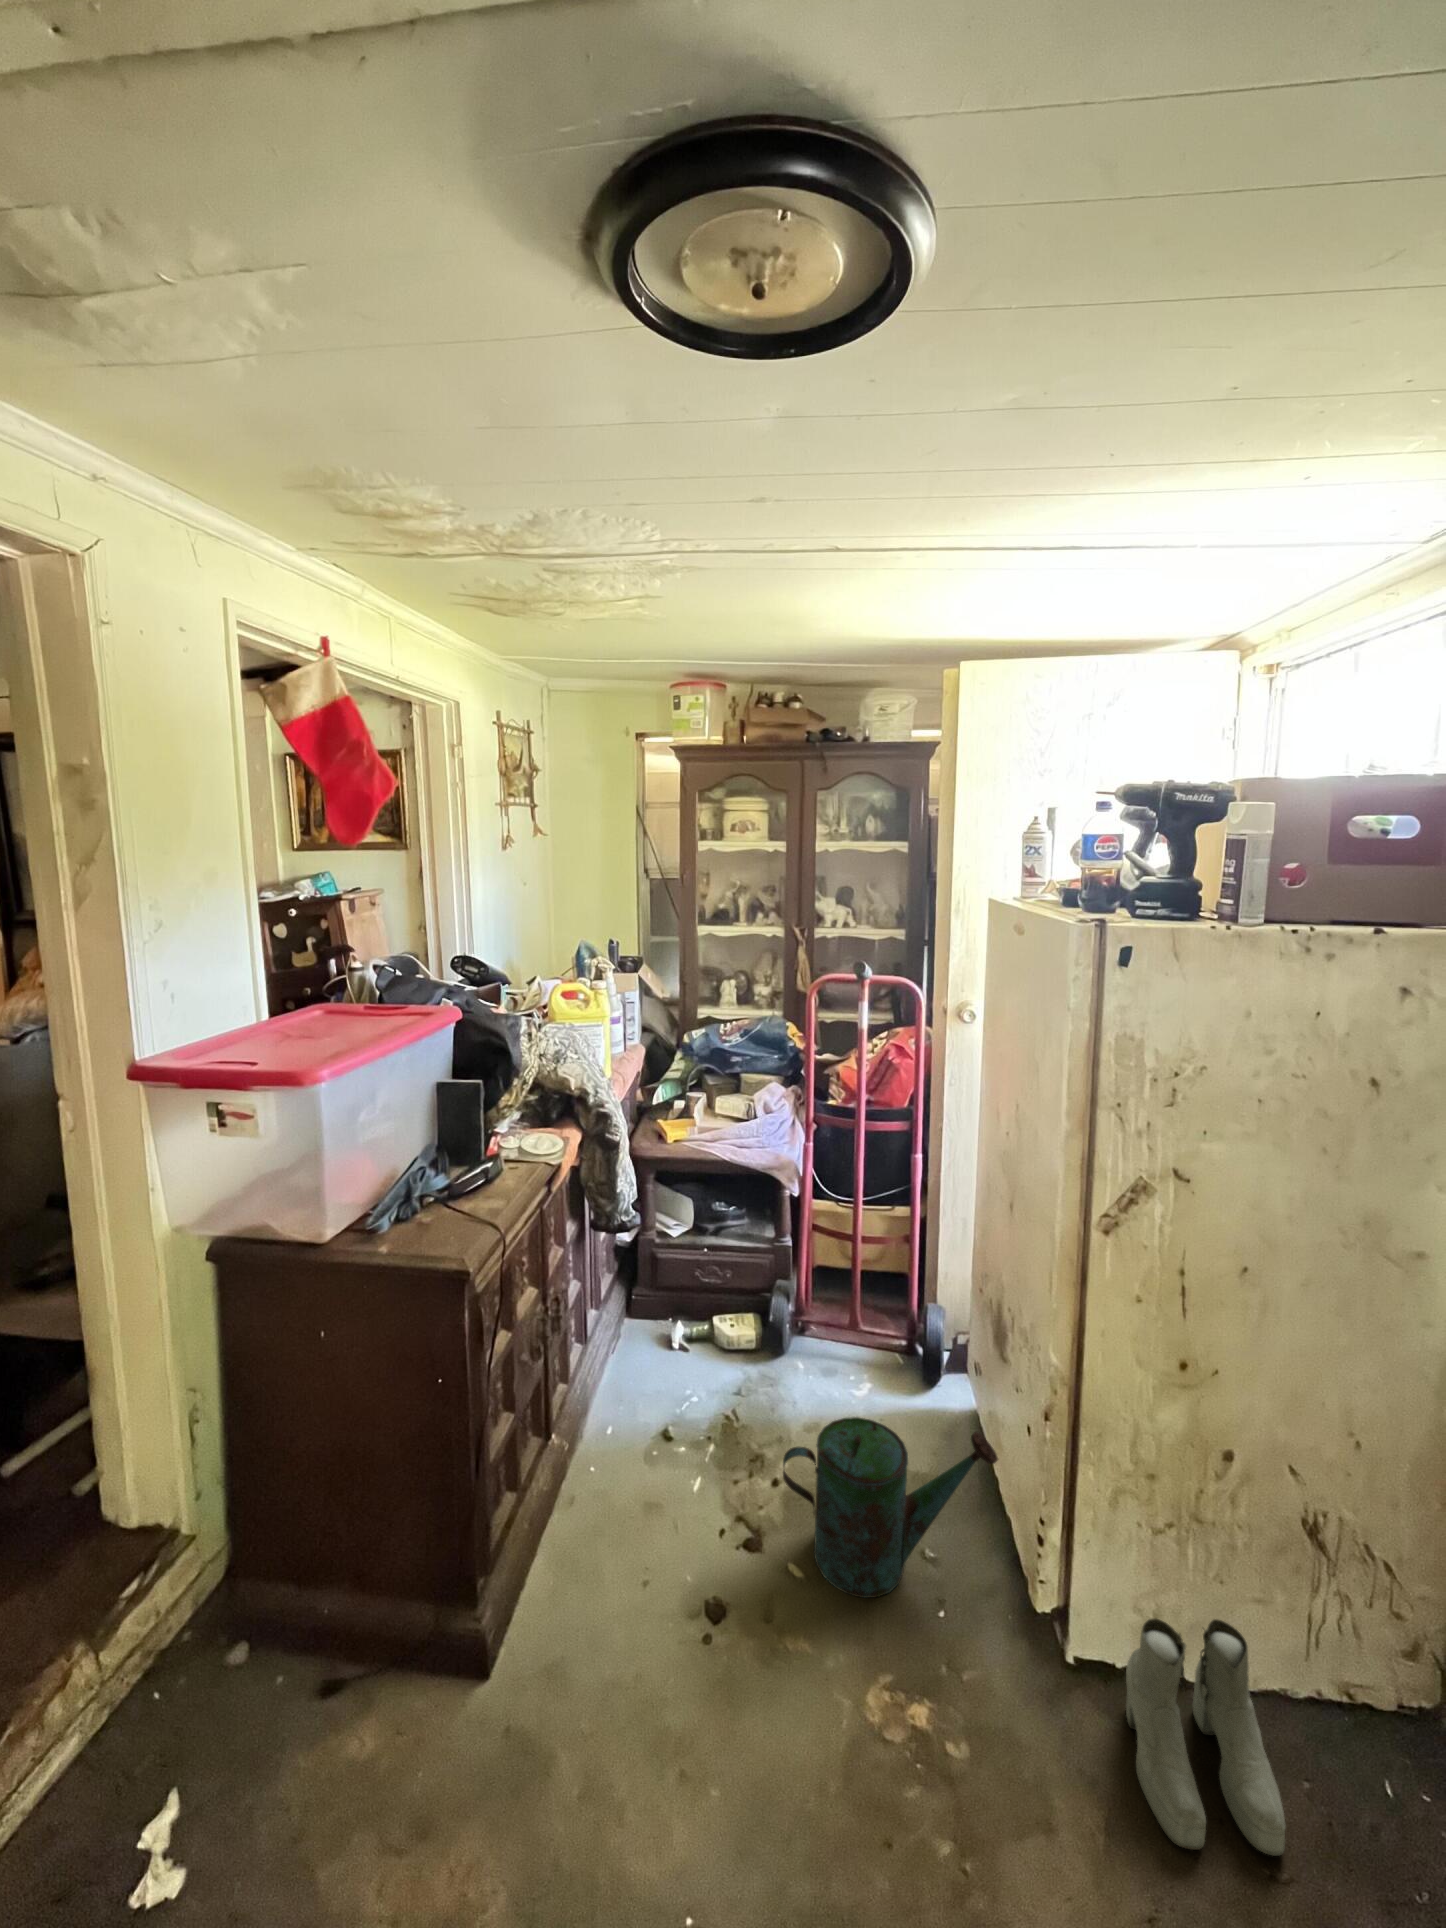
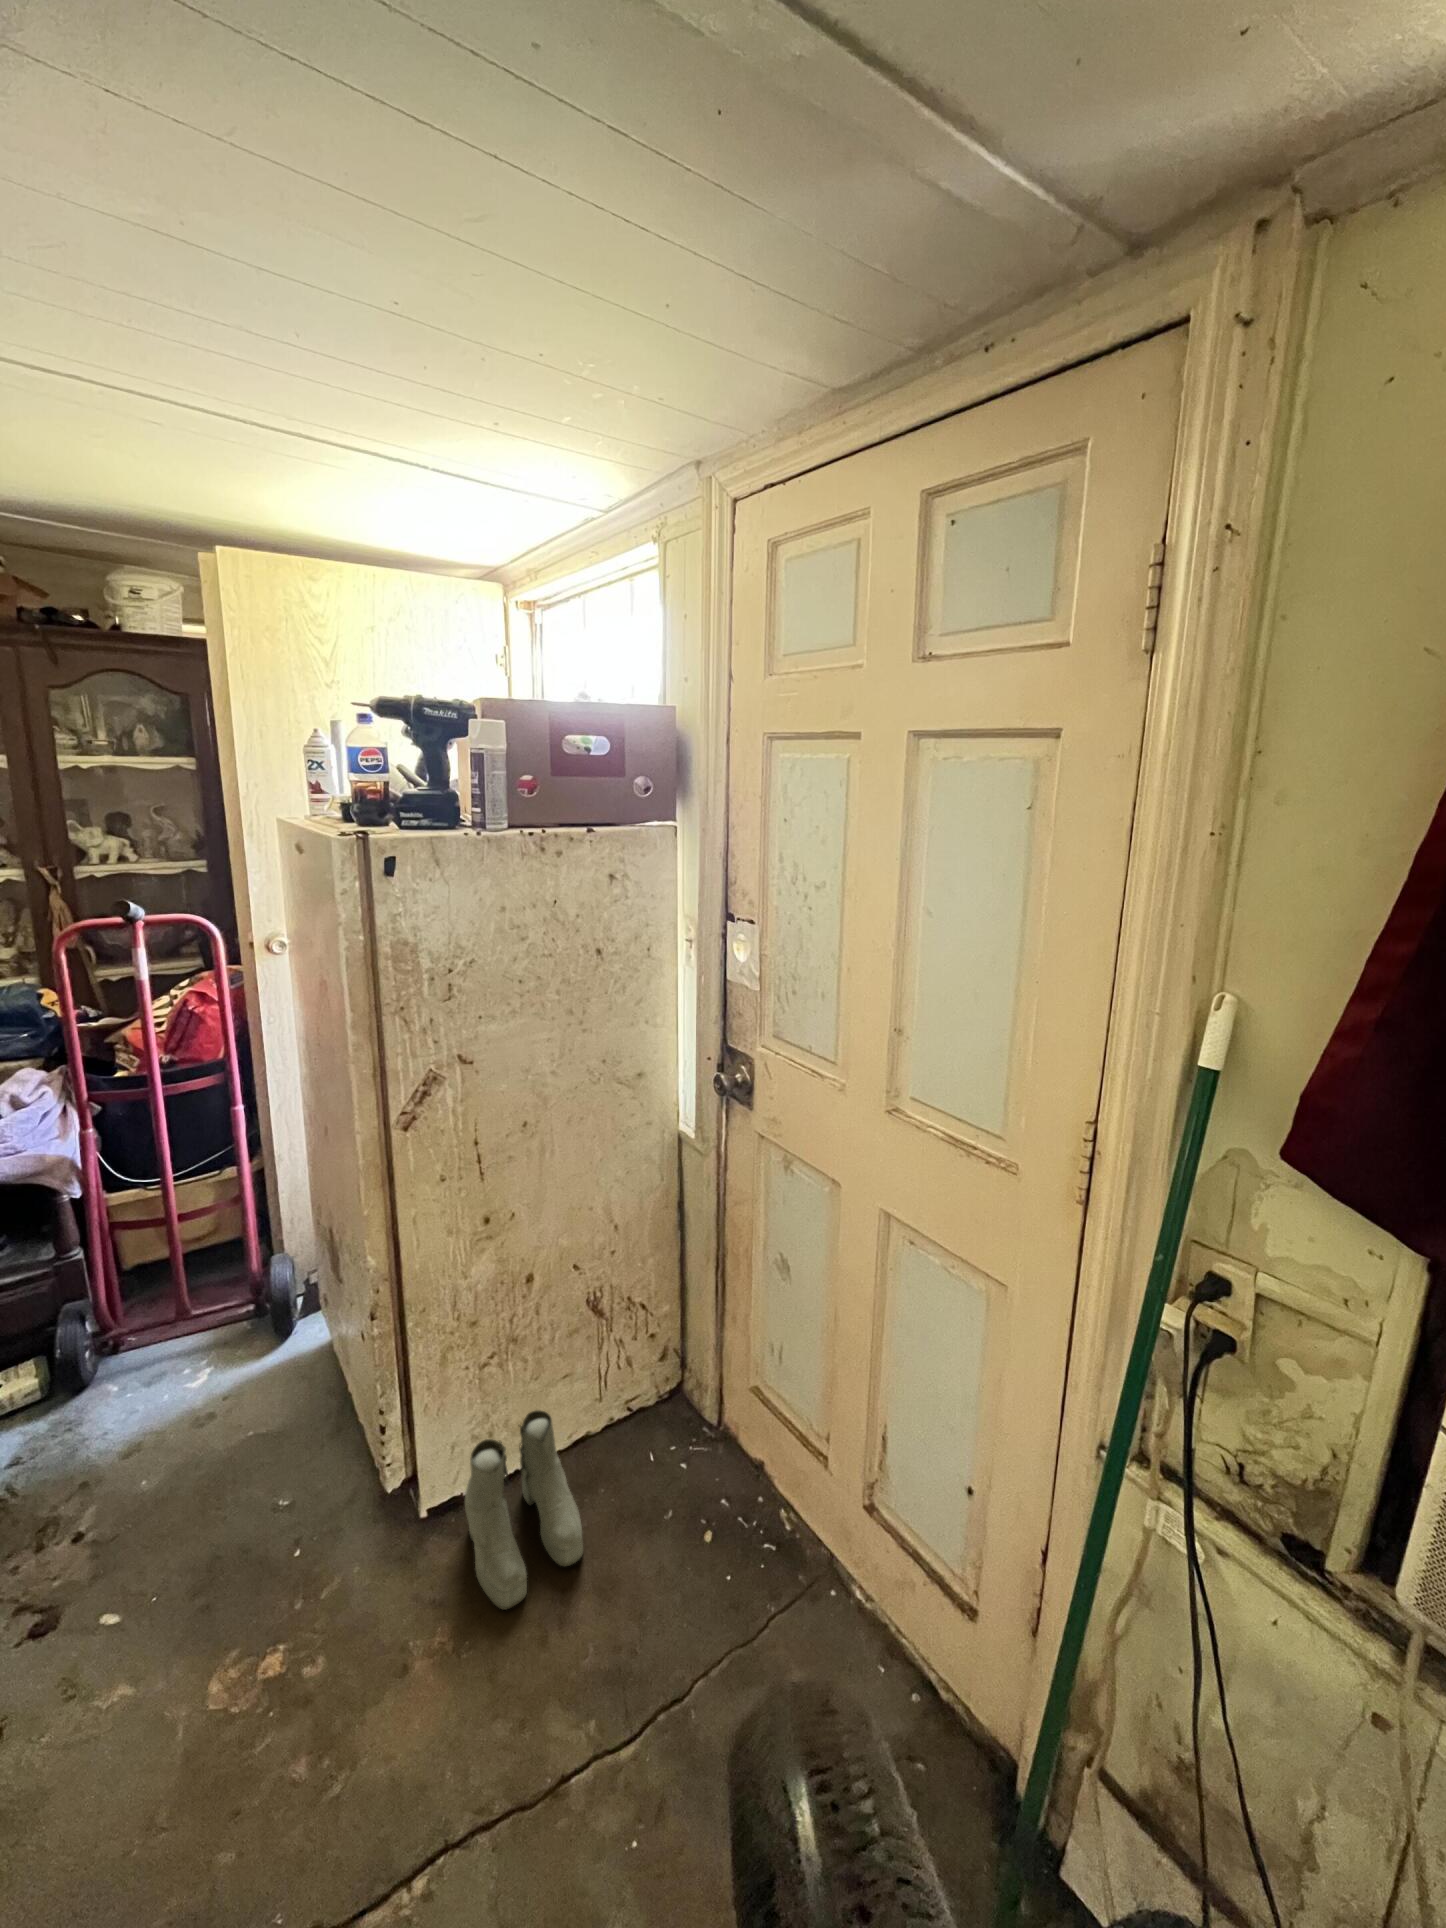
watering can: present [783,1417,998,1598] -> none [61,1364,338,1613]

